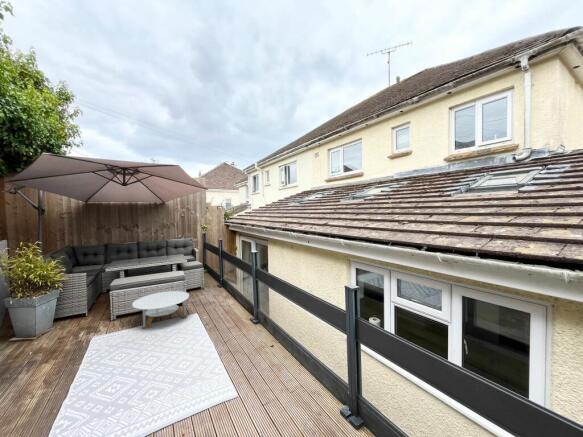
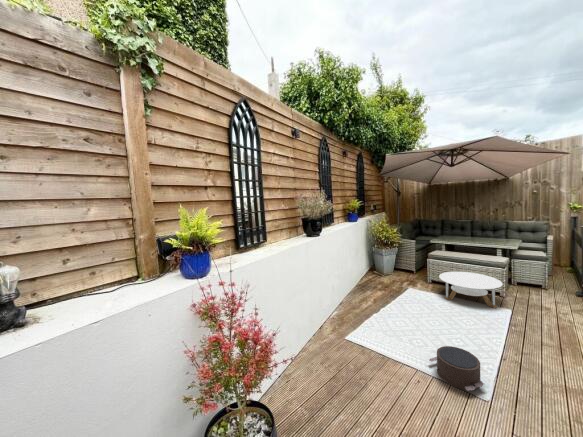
pouf: none [178,360,228,404] -> present [429,346,484,391]

